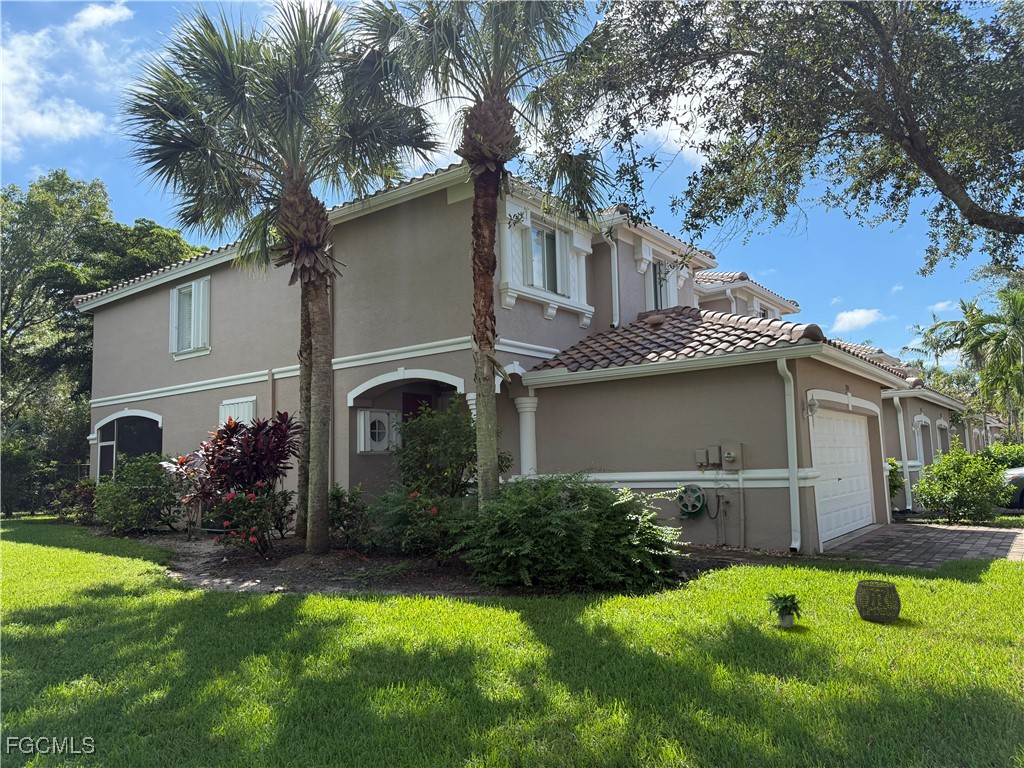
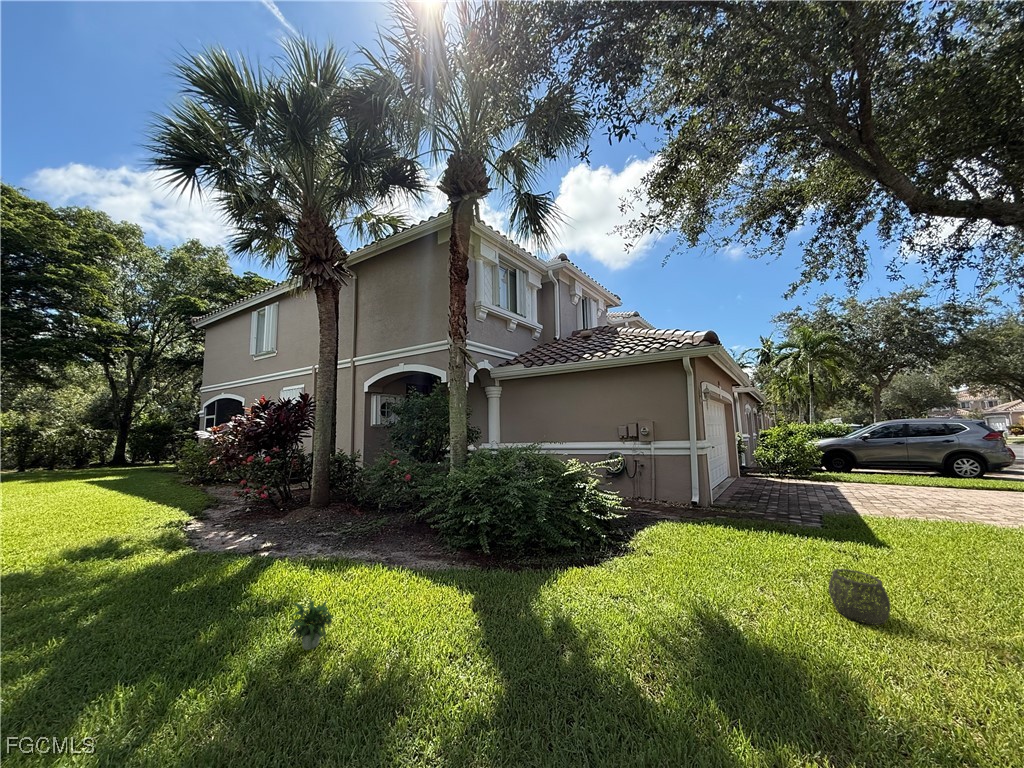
potted plant: present [765,592,806,627] -> present [290,599,333,650]

